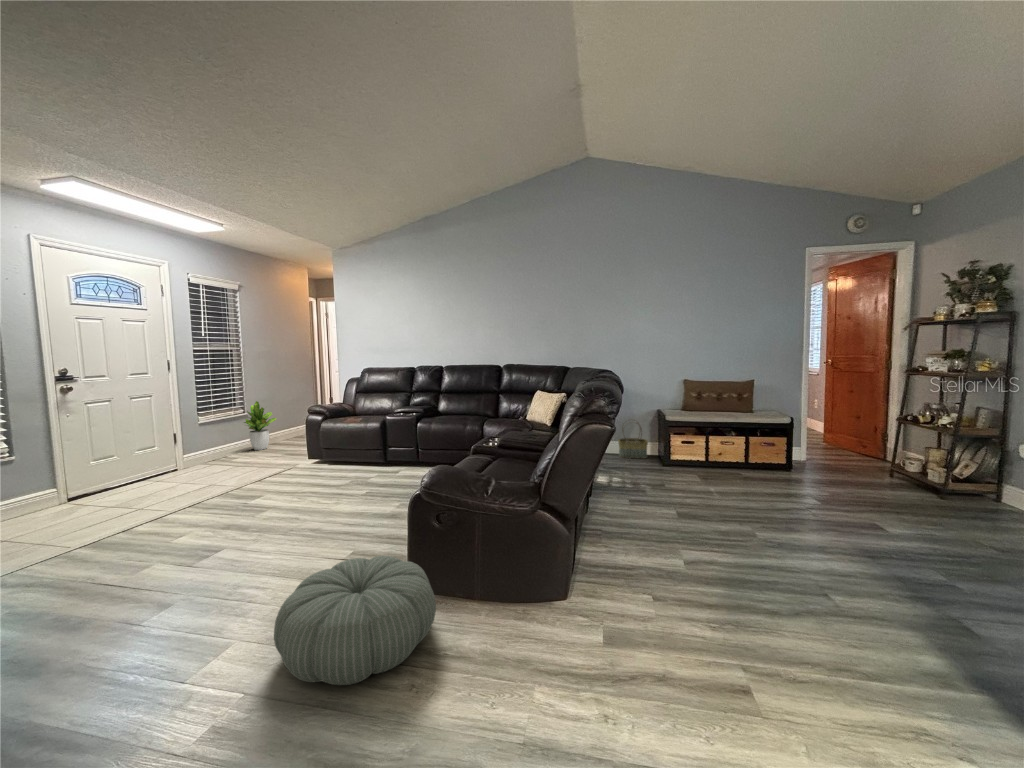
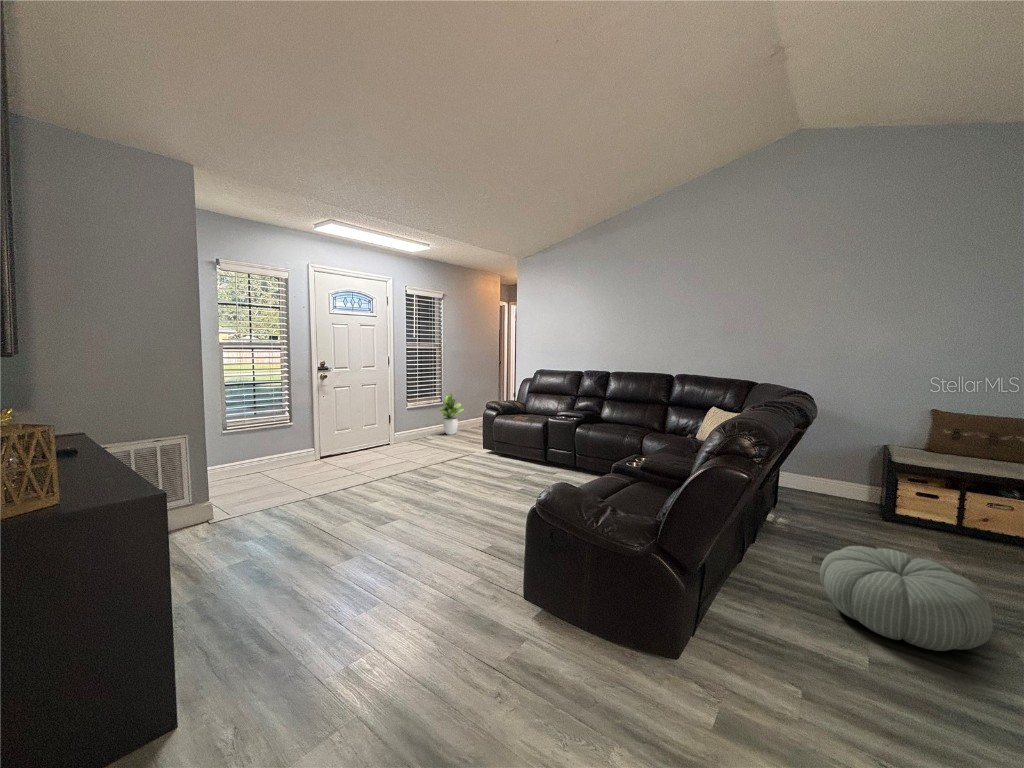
basket: present [618,422,648,458] -> none [818,452,864,505]
pouf: present [274,556,436,685] -> present [820,546,993,651]

